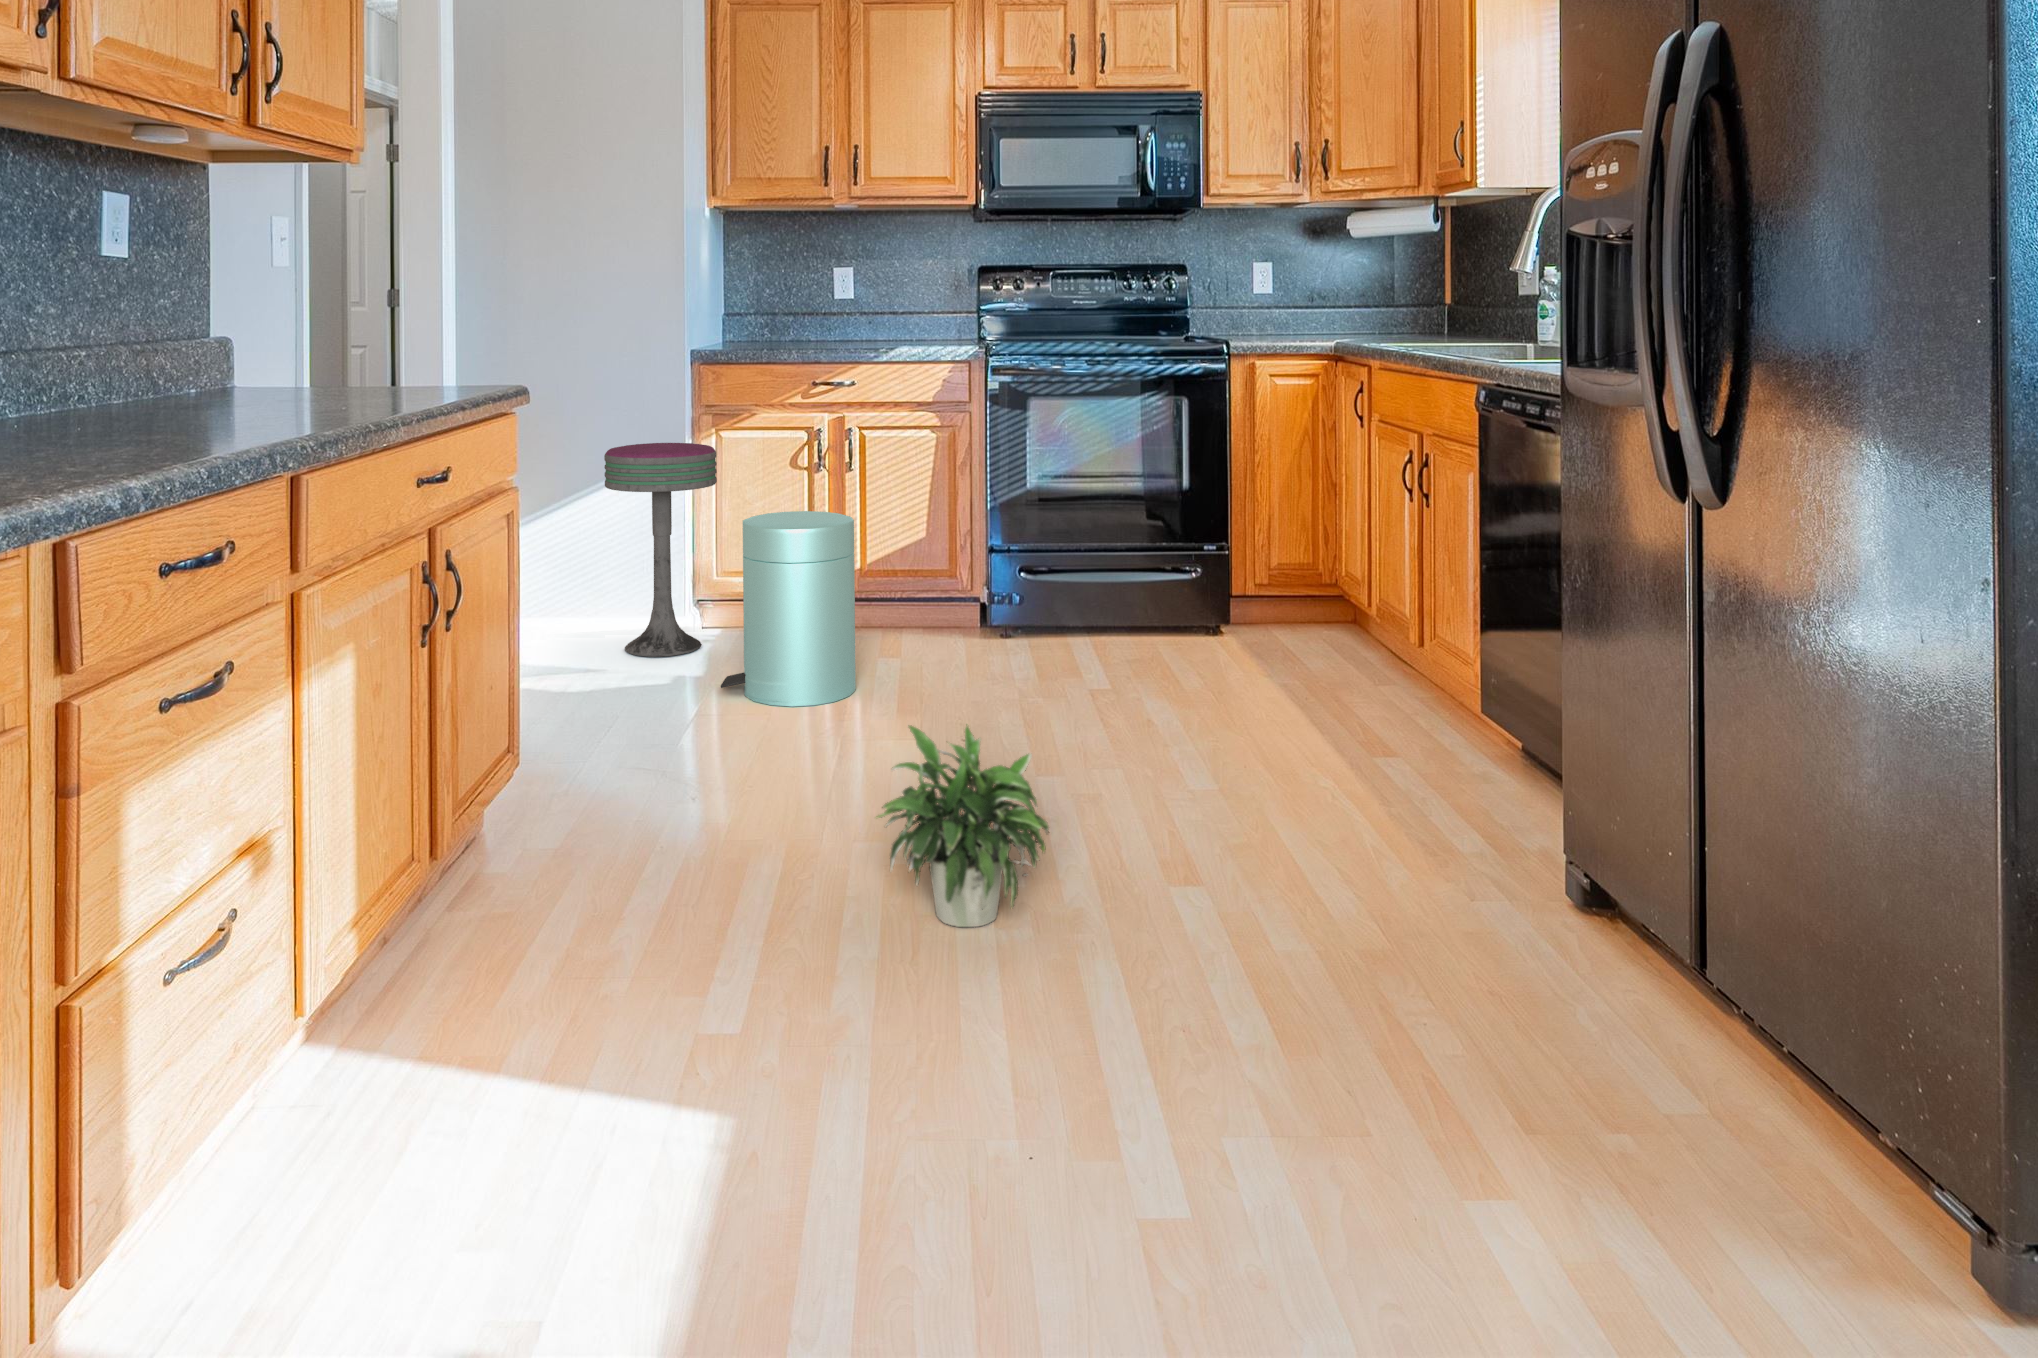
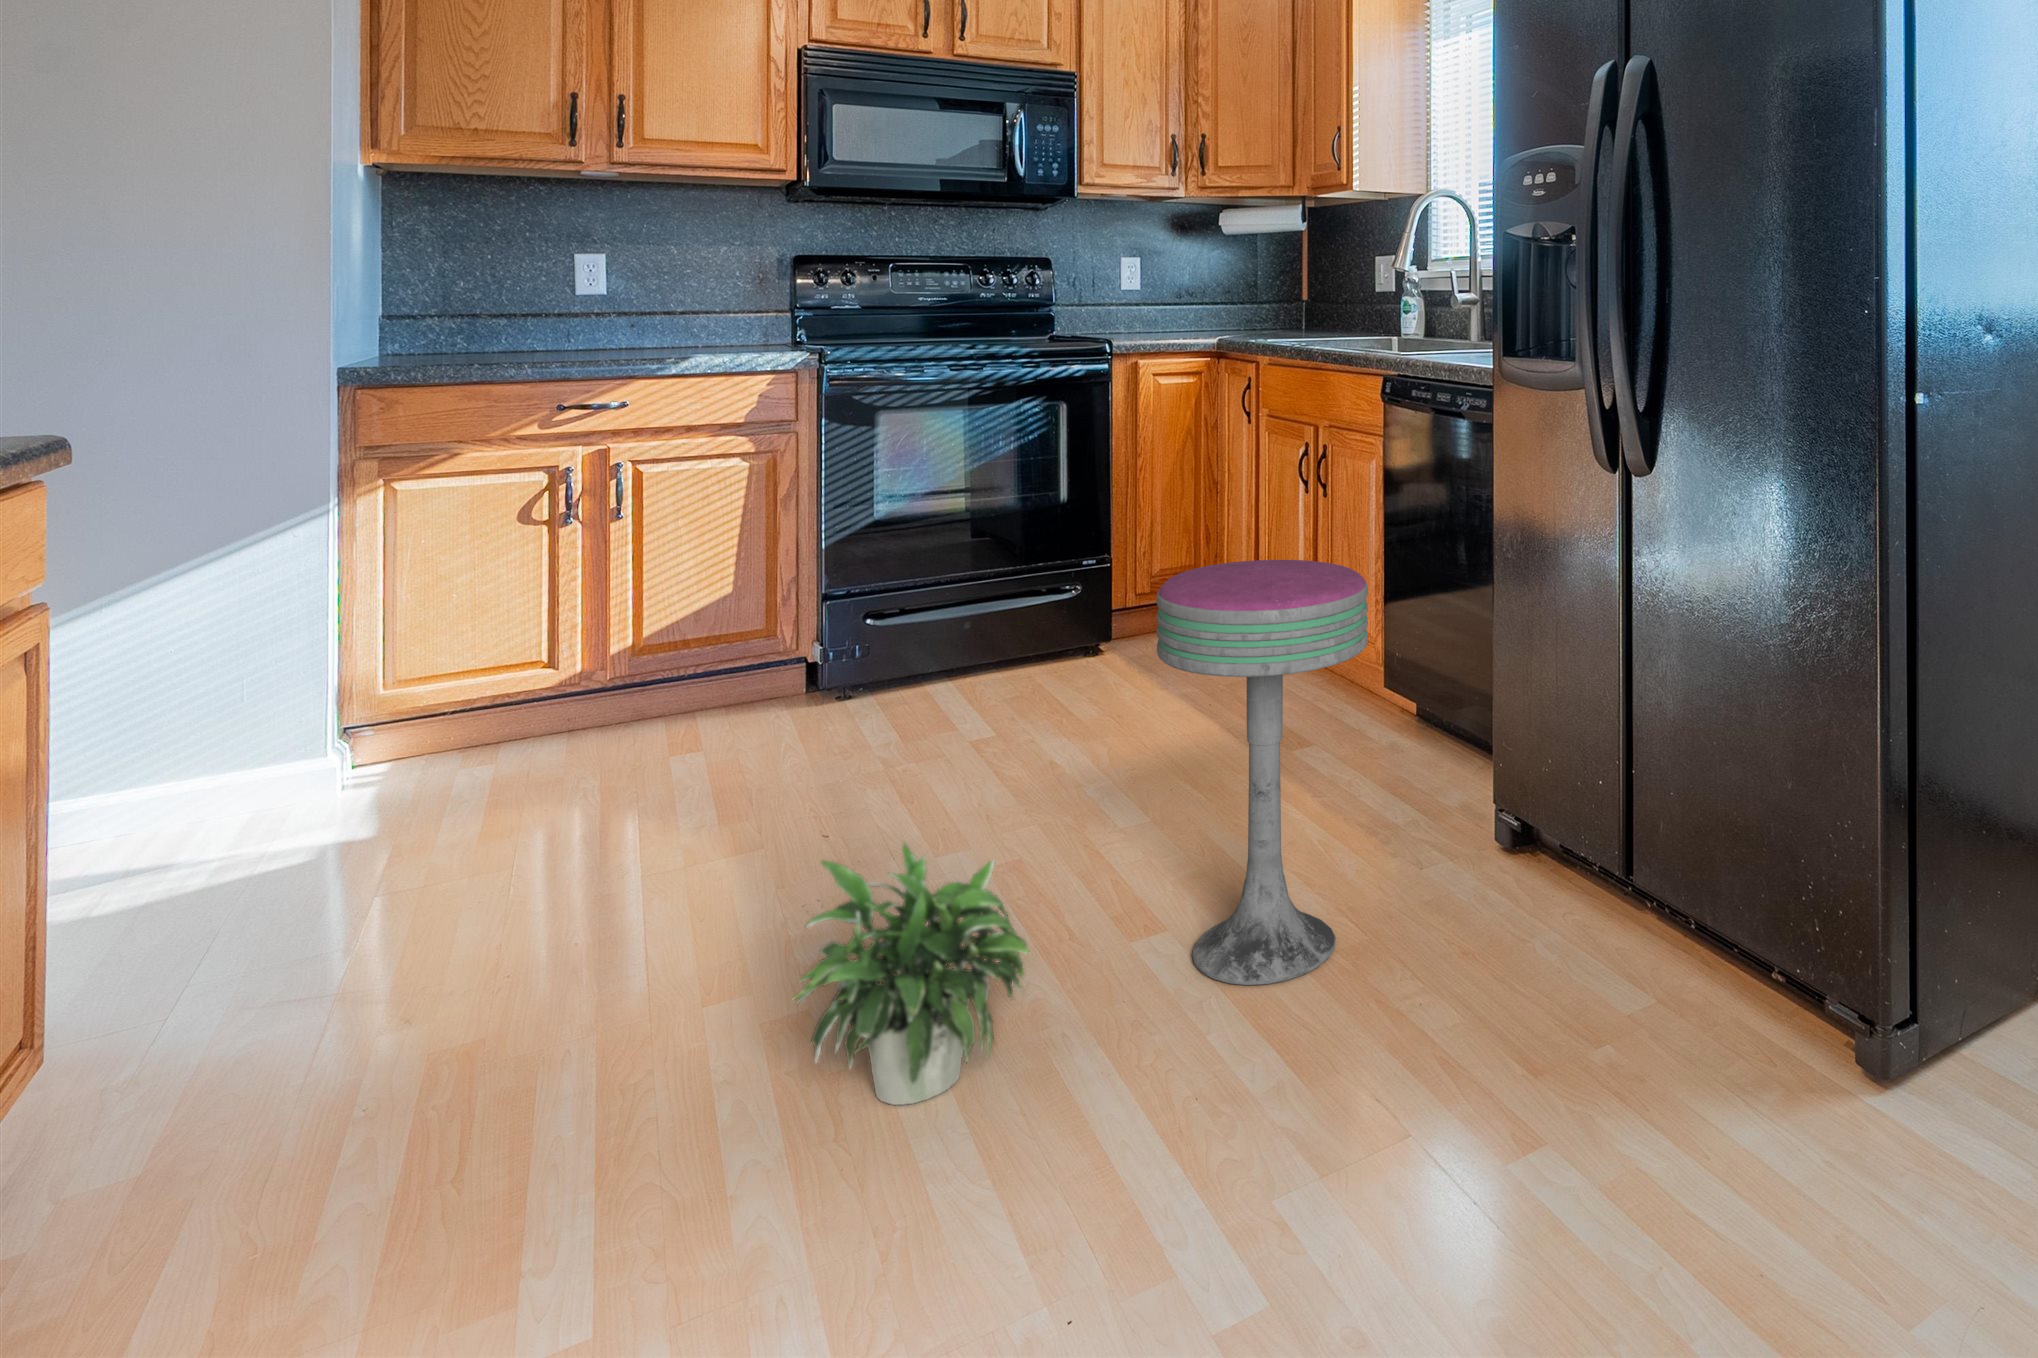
bar stool: present [604,443,717,657] -> present [1157,560,1368,985]
trash can: present [721,511,856,707] -> none [425,578,656,854]

